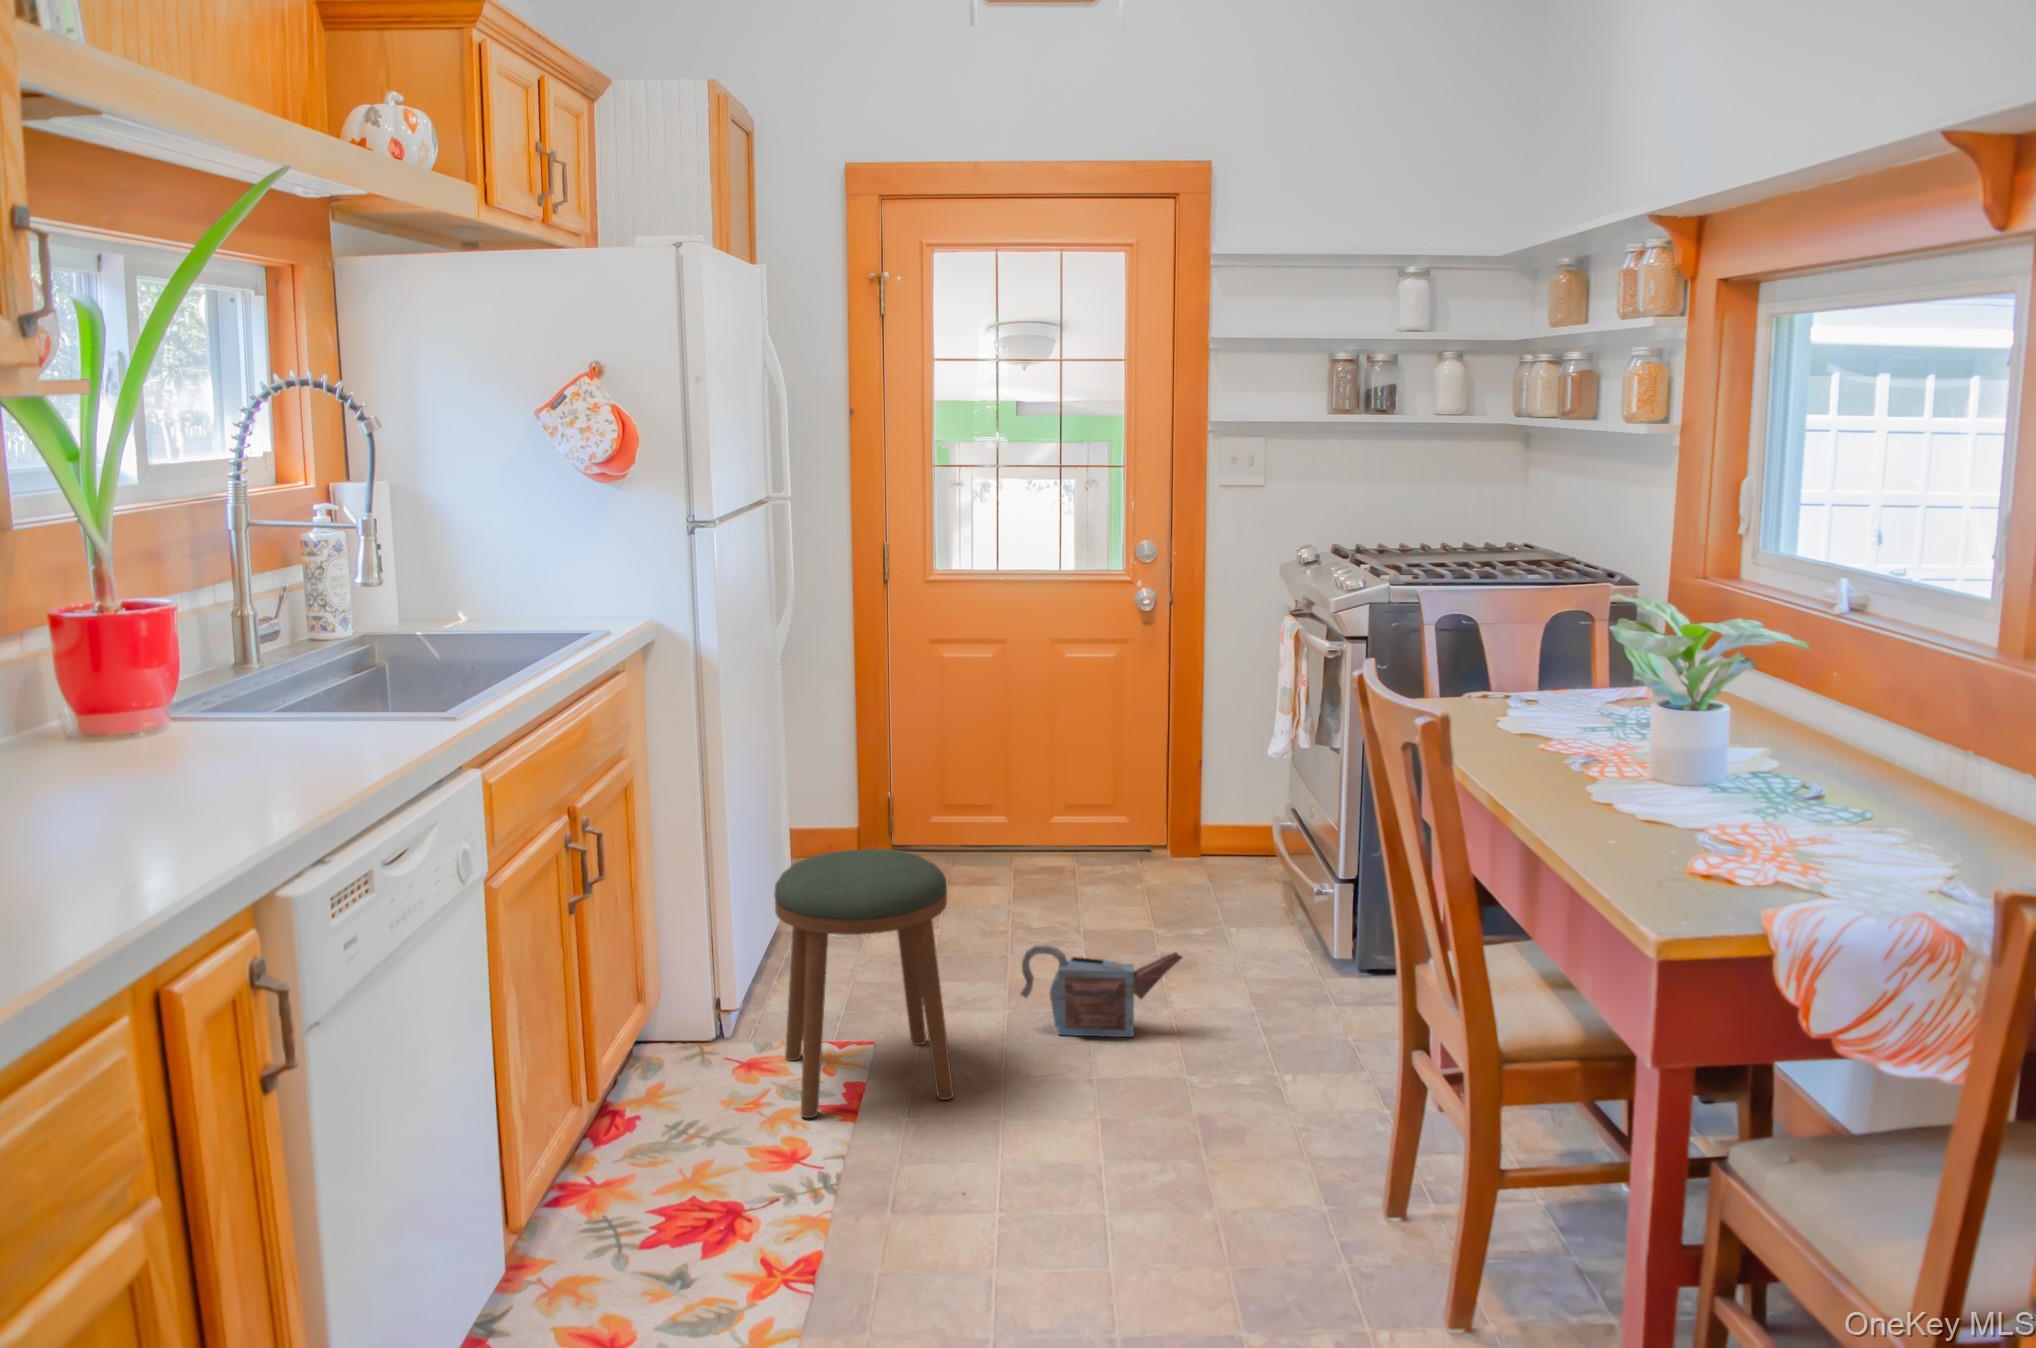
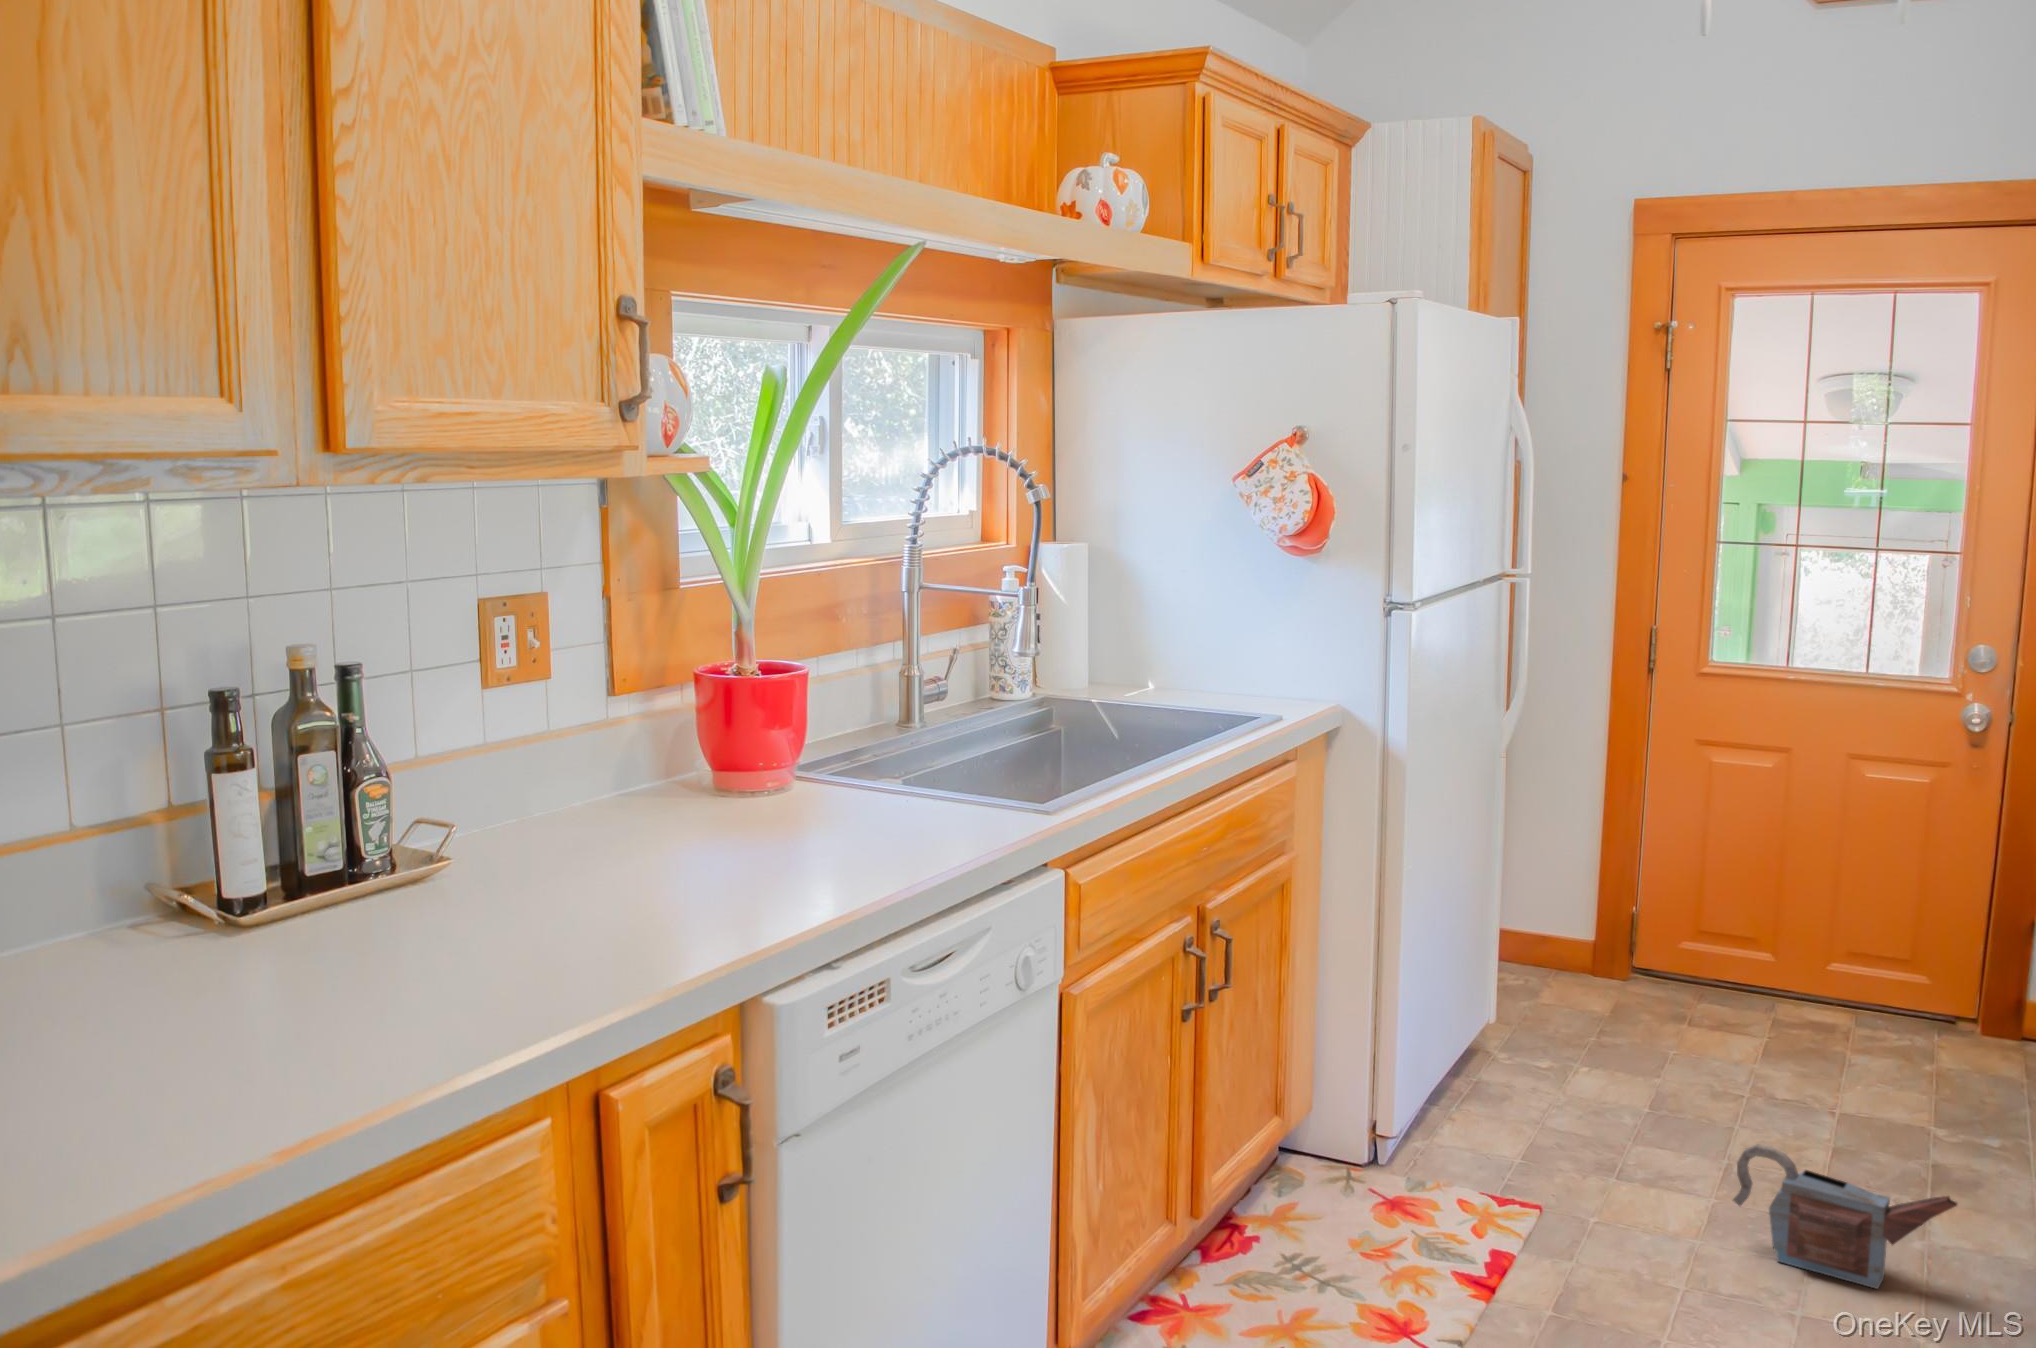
stool: present [774,849,954,1118] -> none [1427,989,1632,1307]

